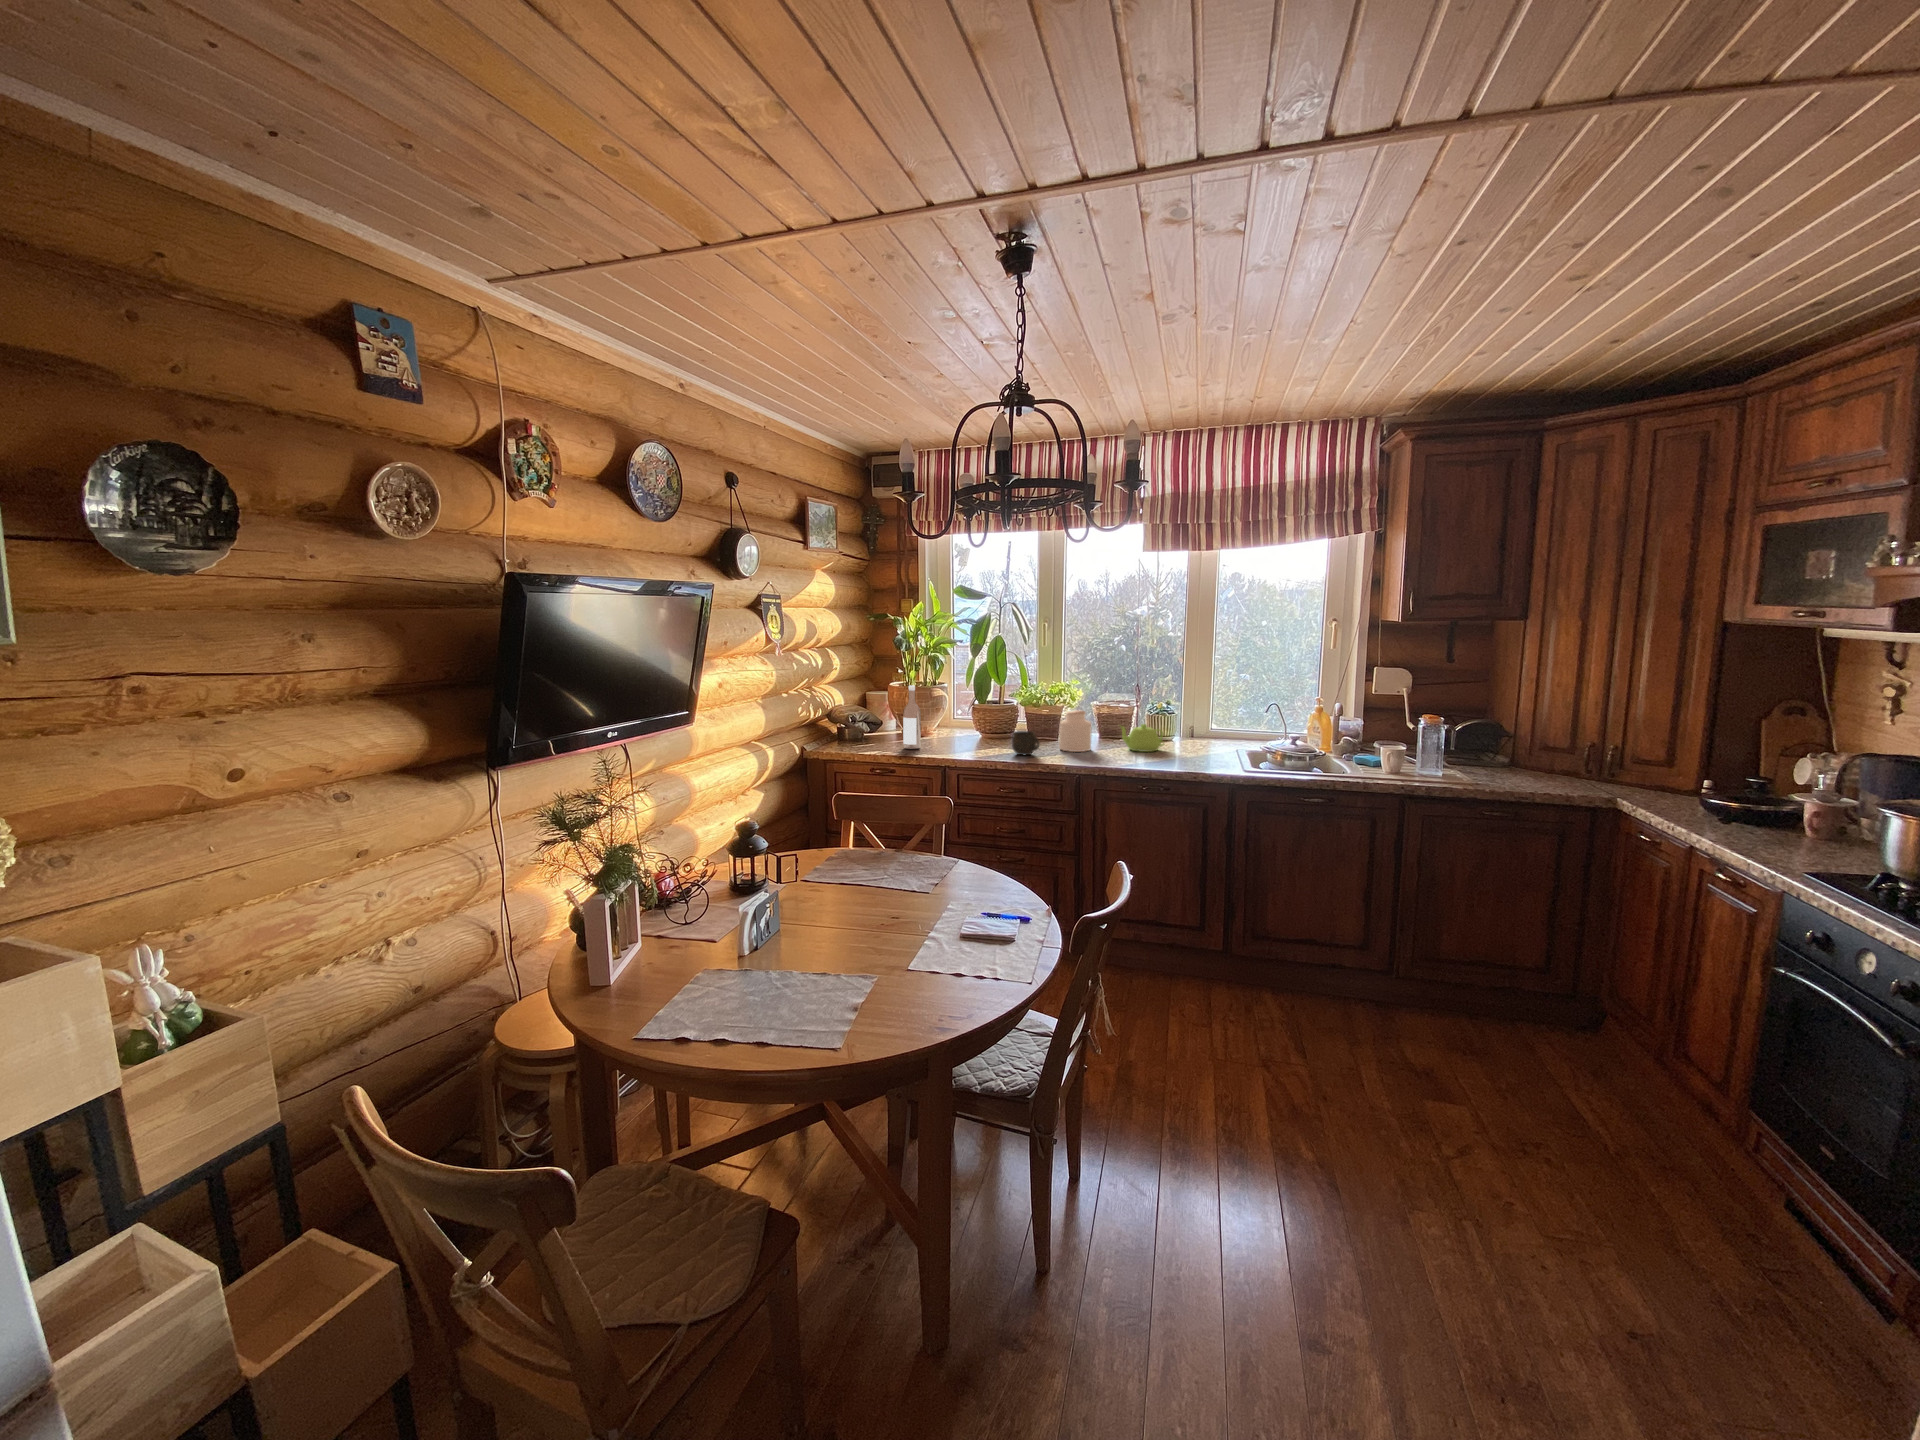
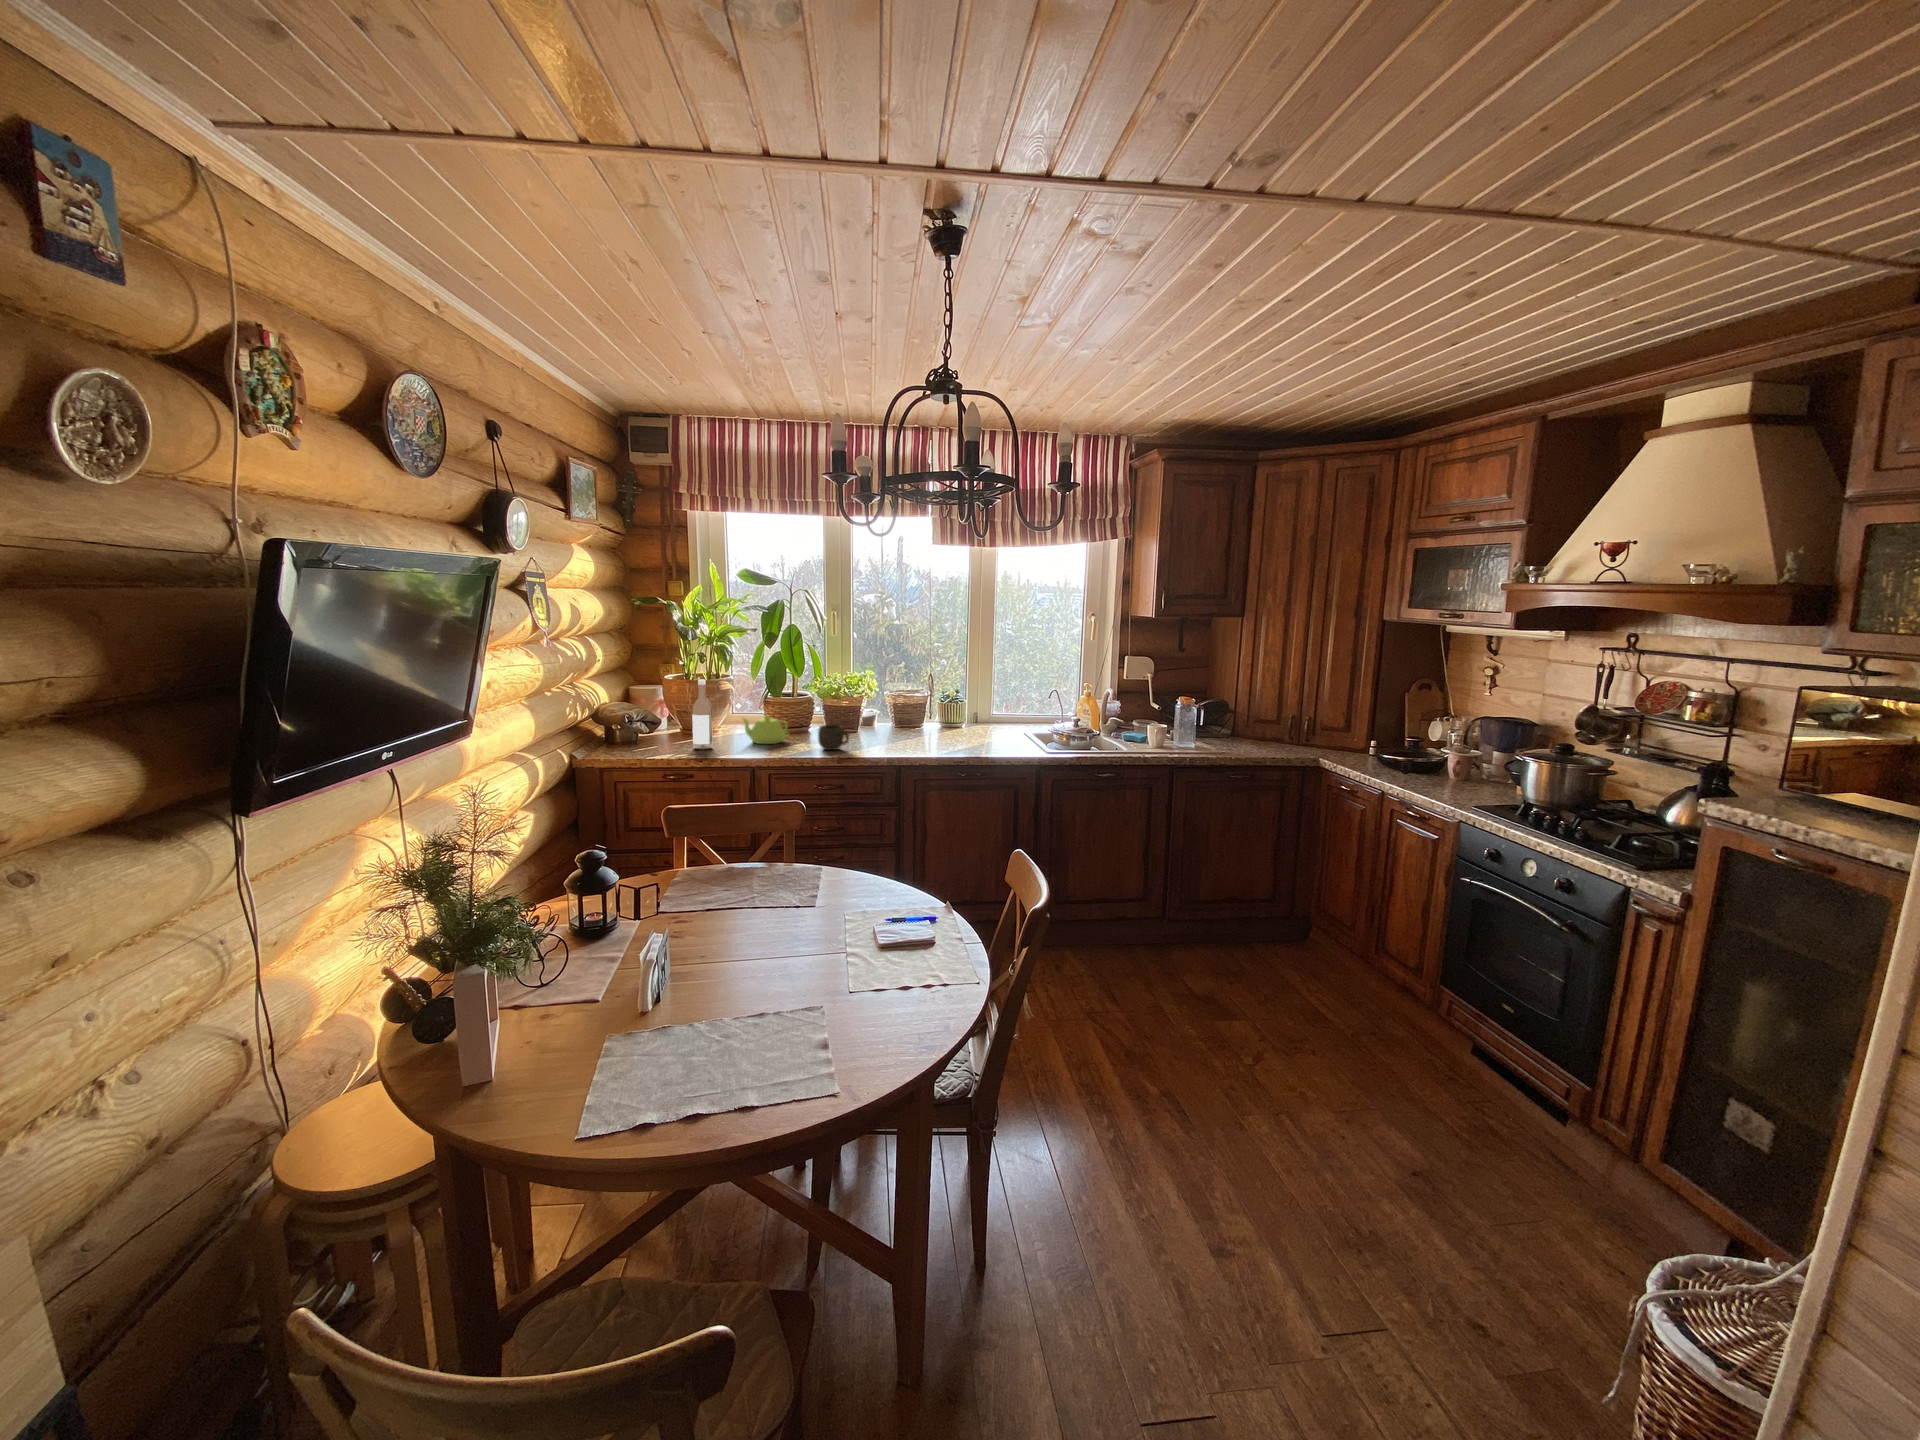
jar: present [1059,710,1092,752] -> none [861,702,893,744]
teapot: present [1121,724,1164,752] -> present [743,716,789,744]

